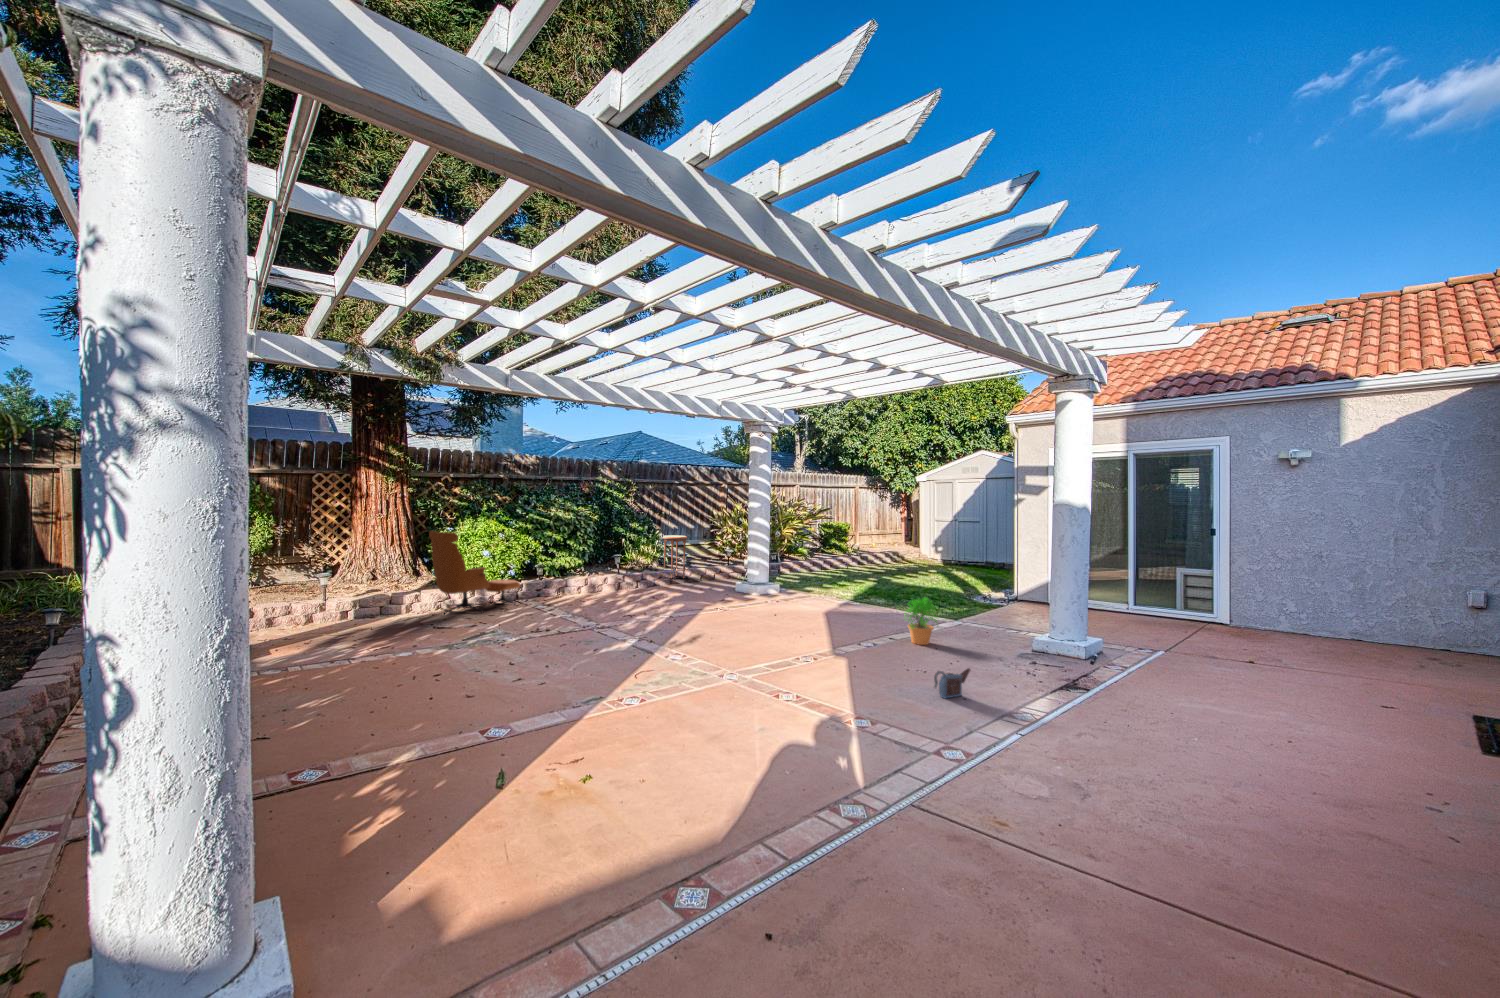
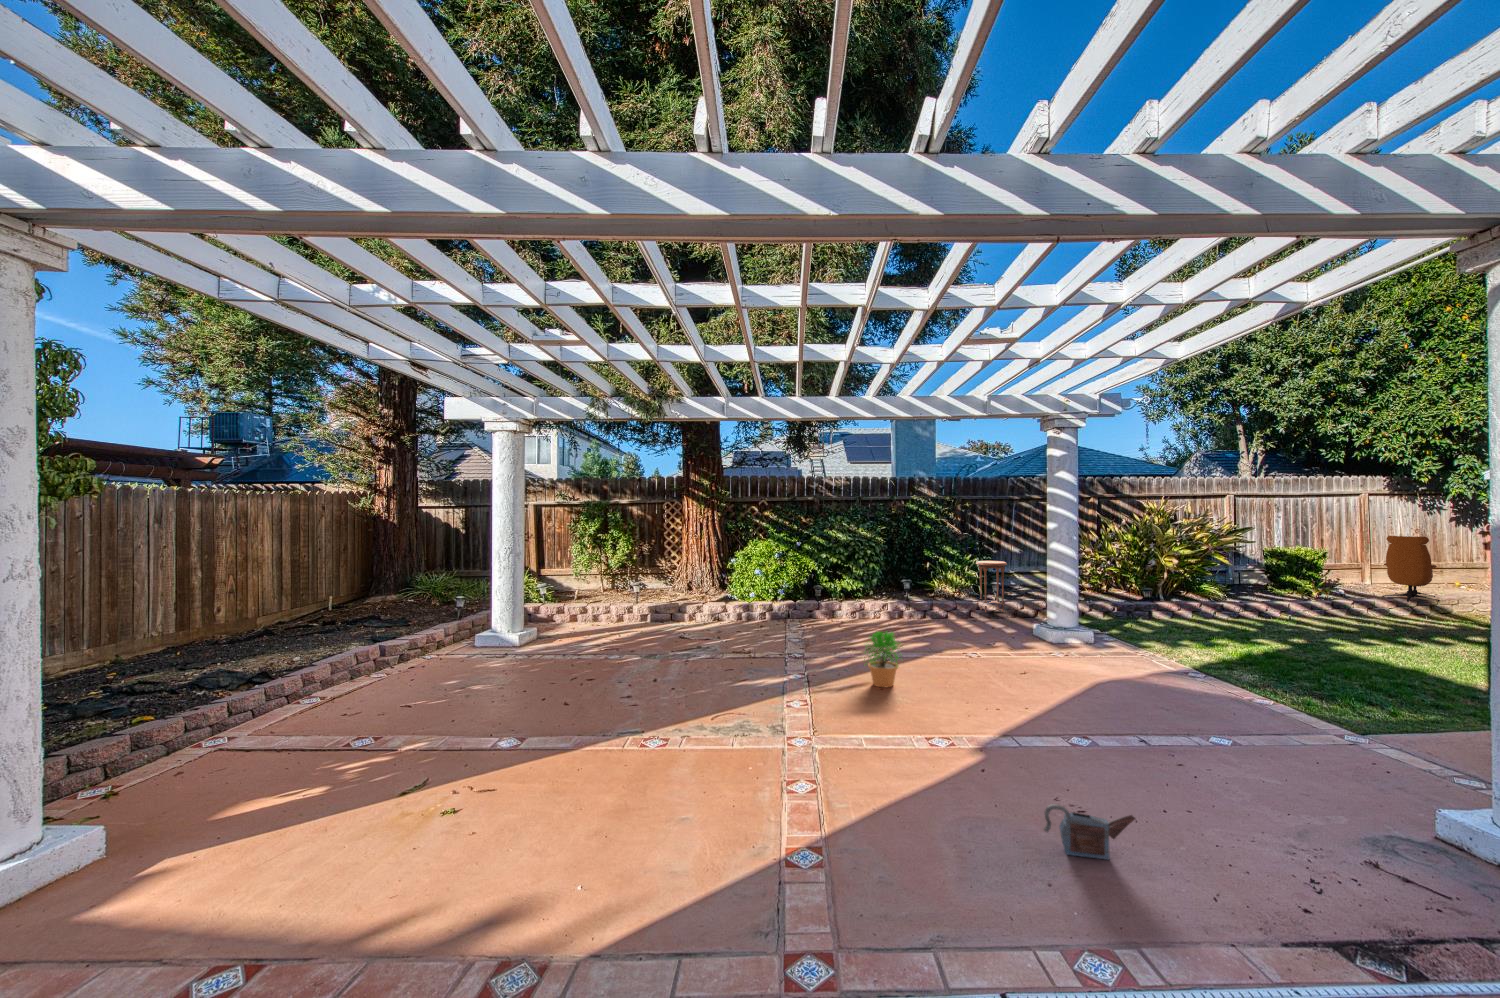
lounge chair: present [429,531,520,614] -> present [1382,536,1440,602]
potted plant: present [906,598,937,645] -> present [864,632,901,687]

